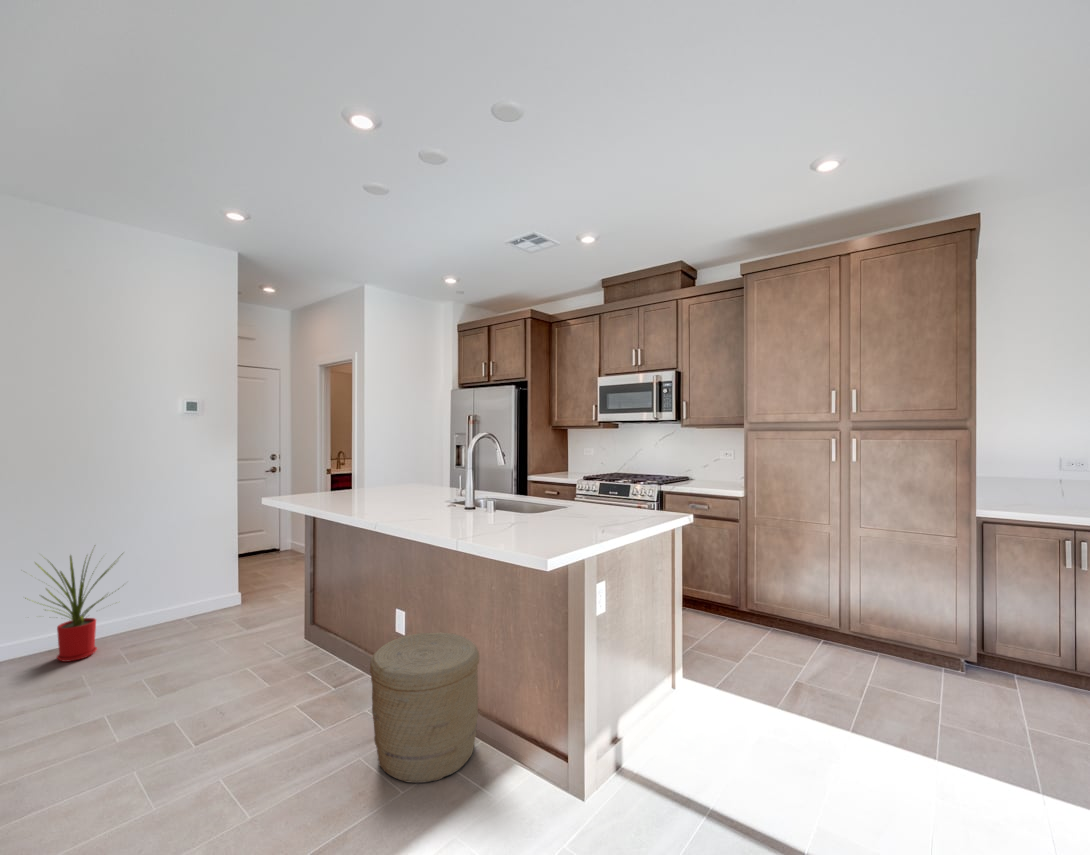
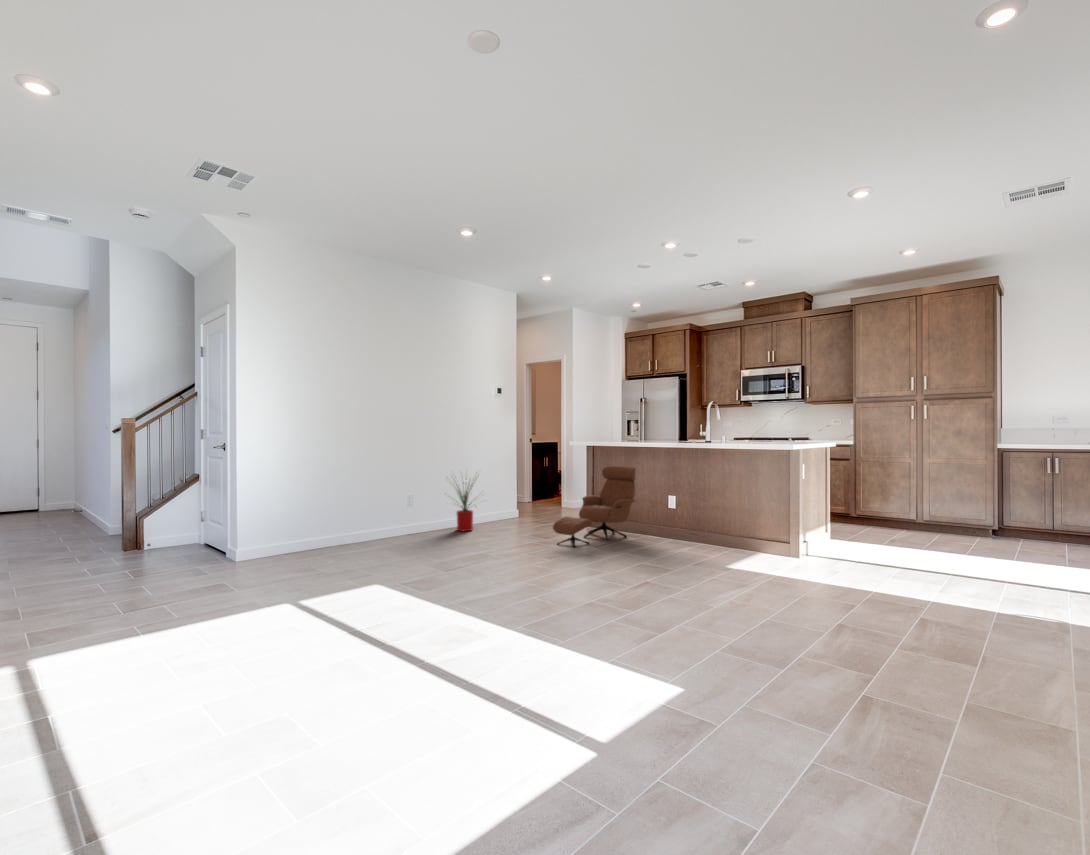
lounge chair: none [141,542,358,738] -> present [553,466,636,547]
woven basket: present [370,633,479,783] -> none [686,499,740,556]

